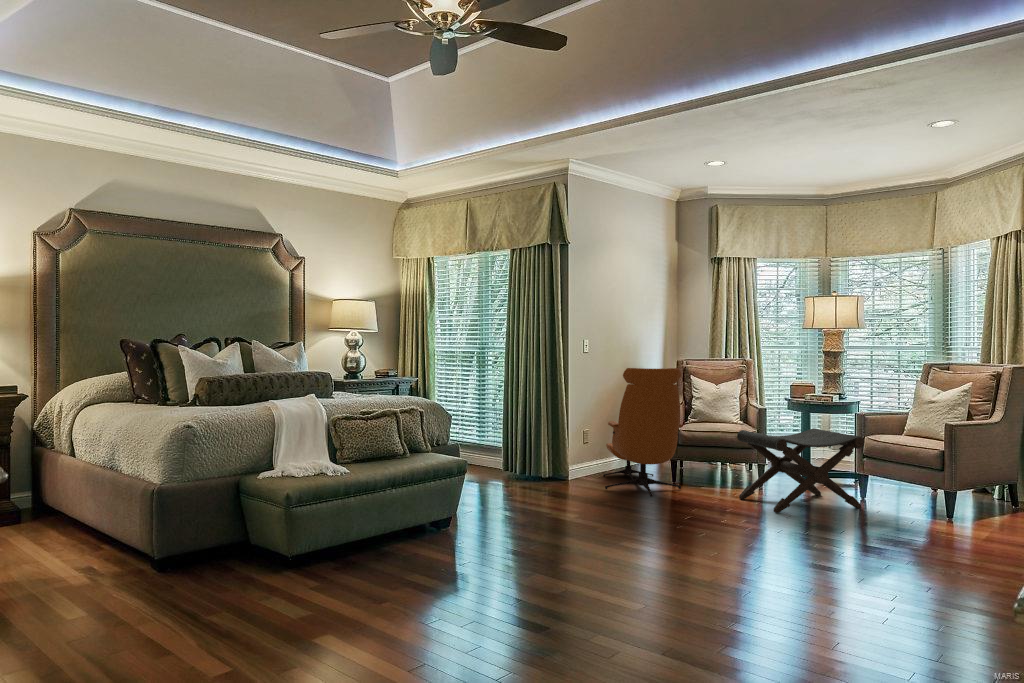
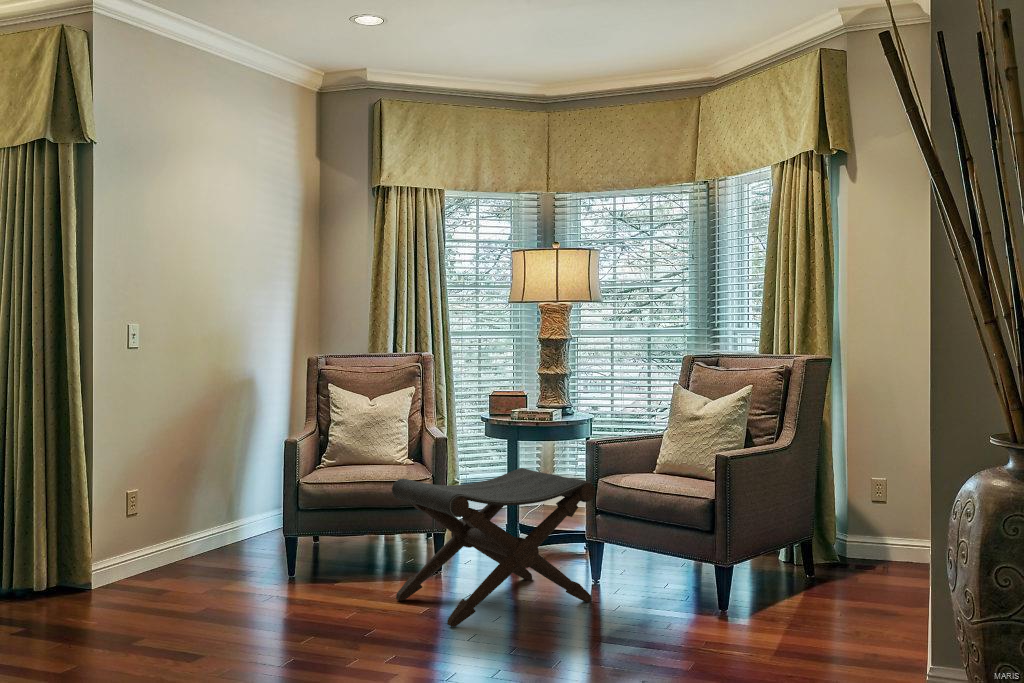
lounge chair: present [603,368,682,497] -> none [157,373,300,611]

